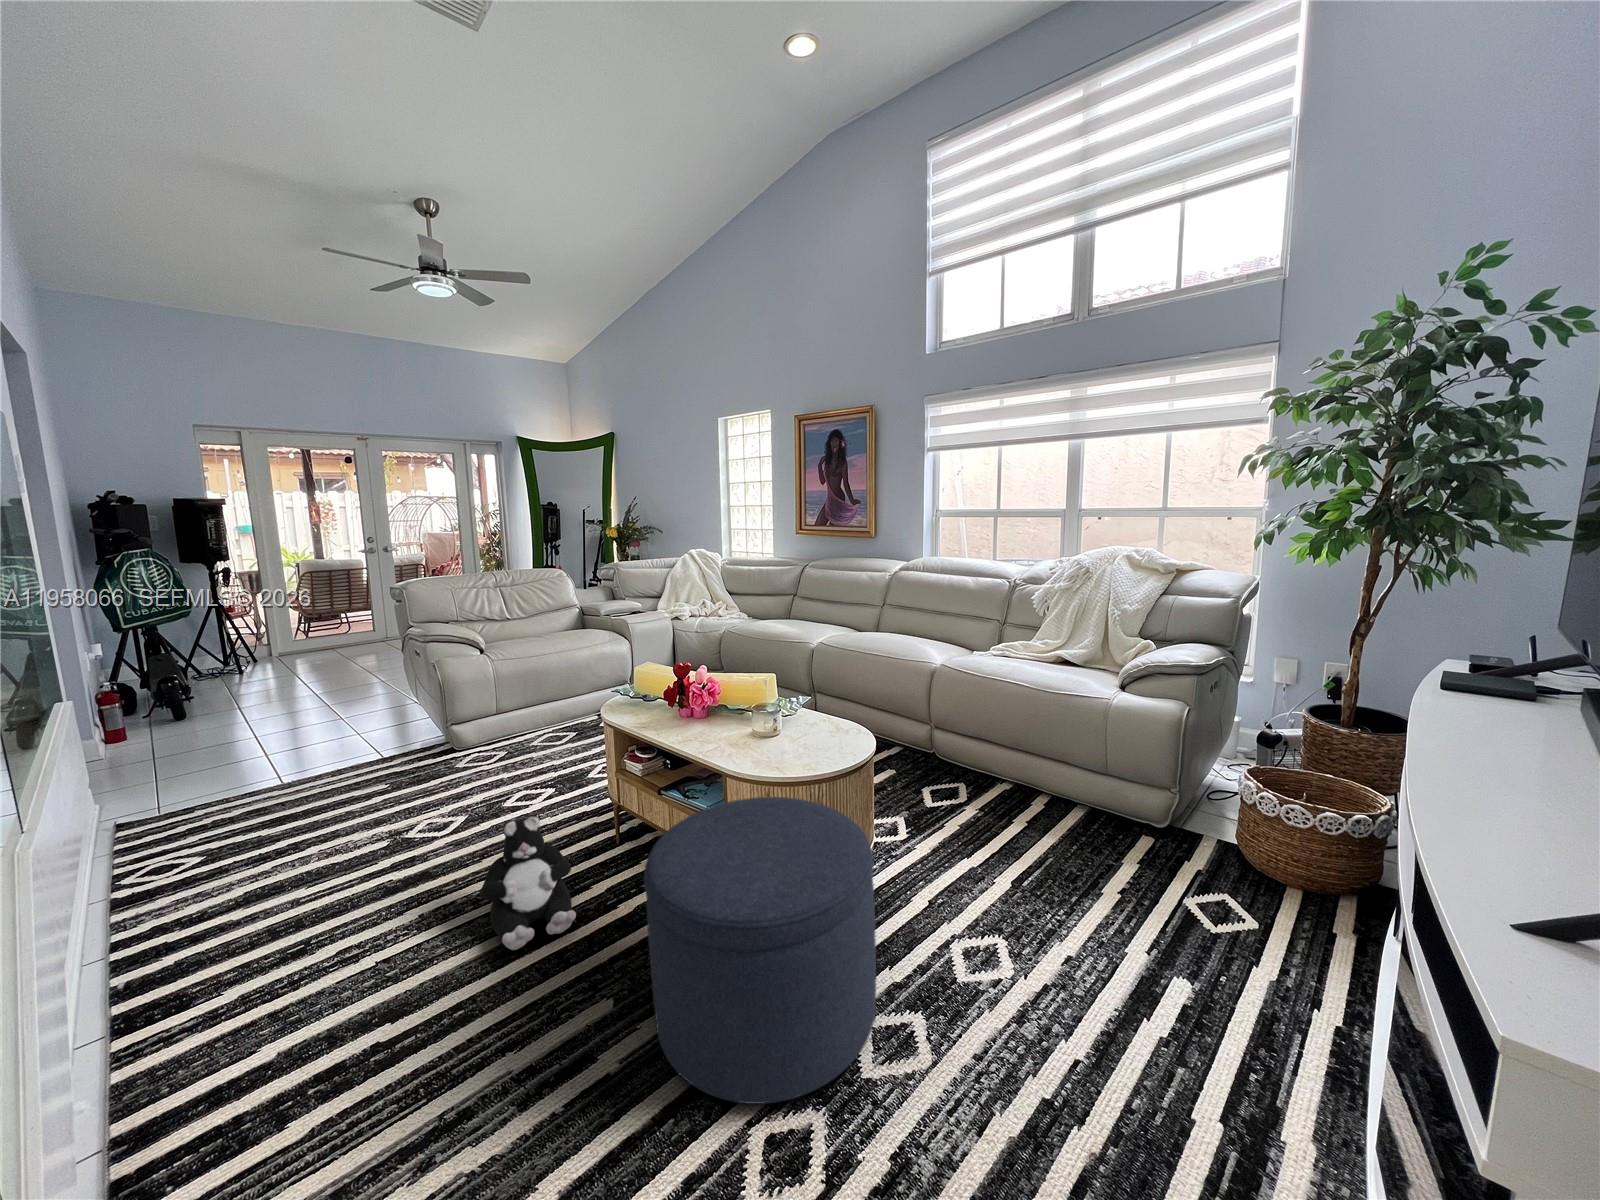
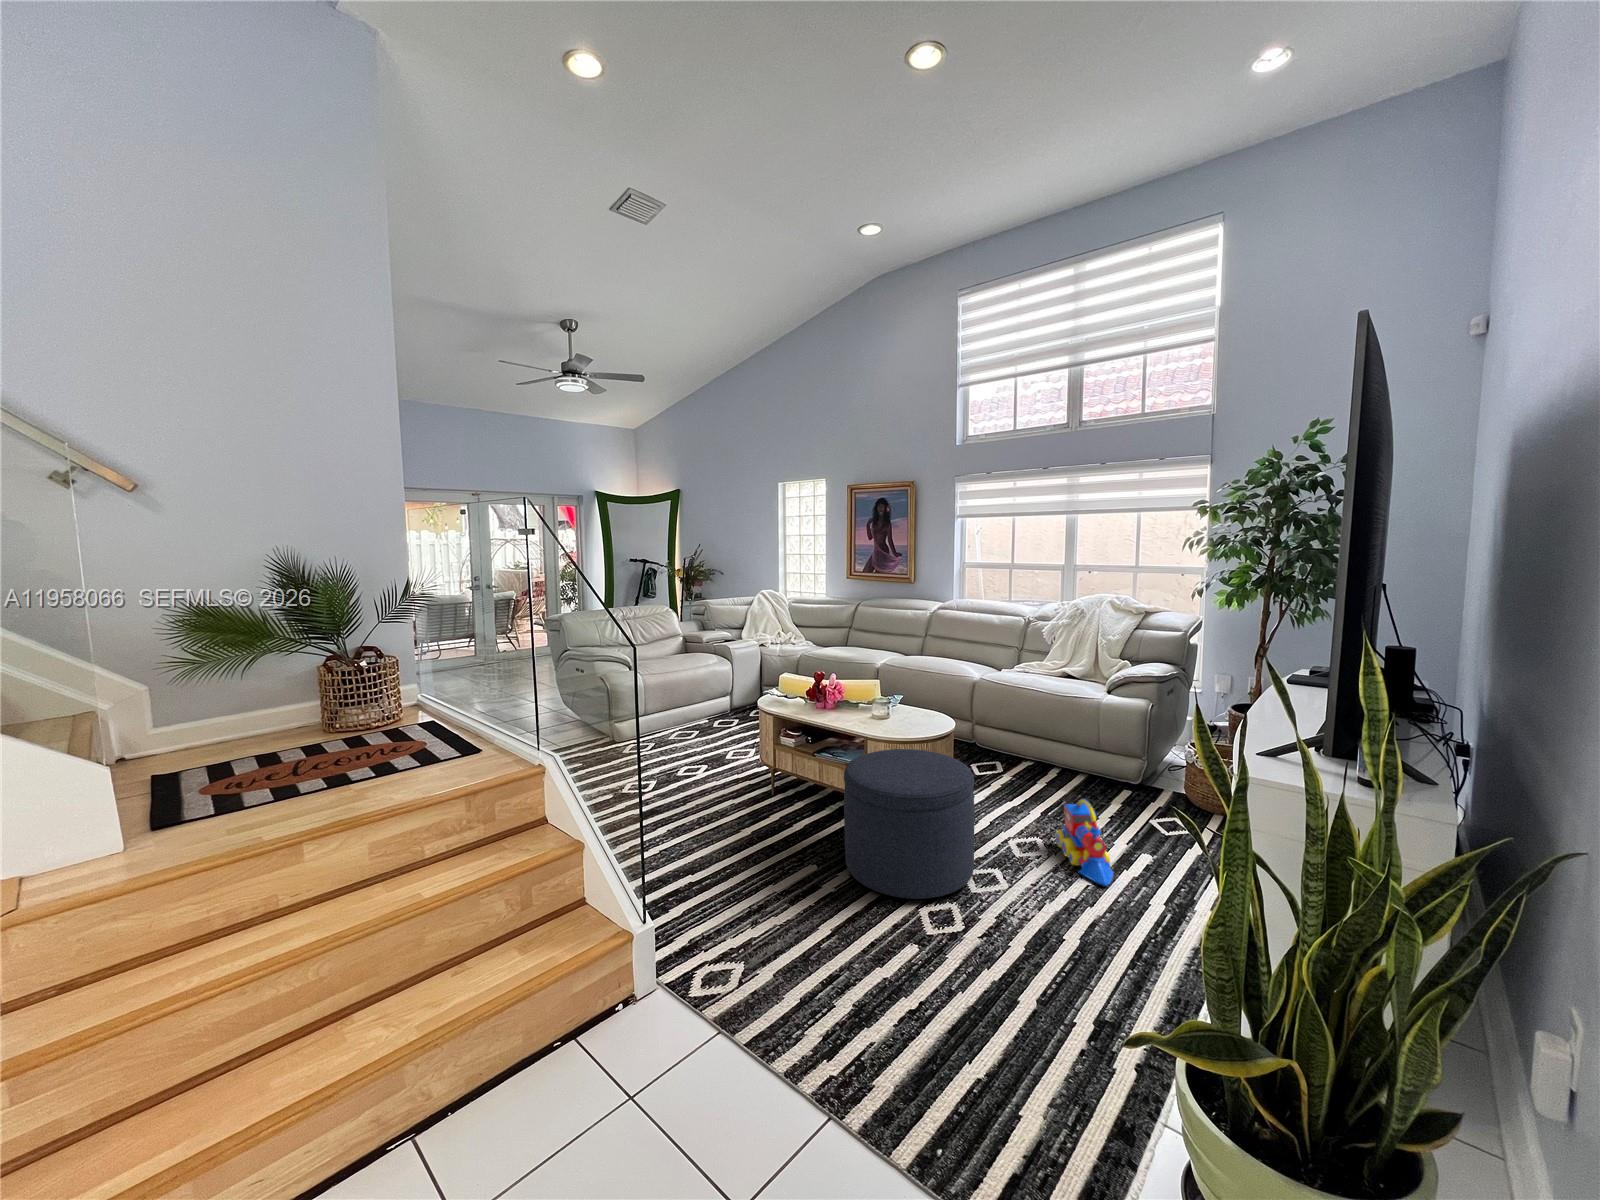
plush toy: present [481,815,576,950] -> none [715,765,776,844]
toy train: none [1027,890,1125,1068] -> present [1055,799,1114,886]

